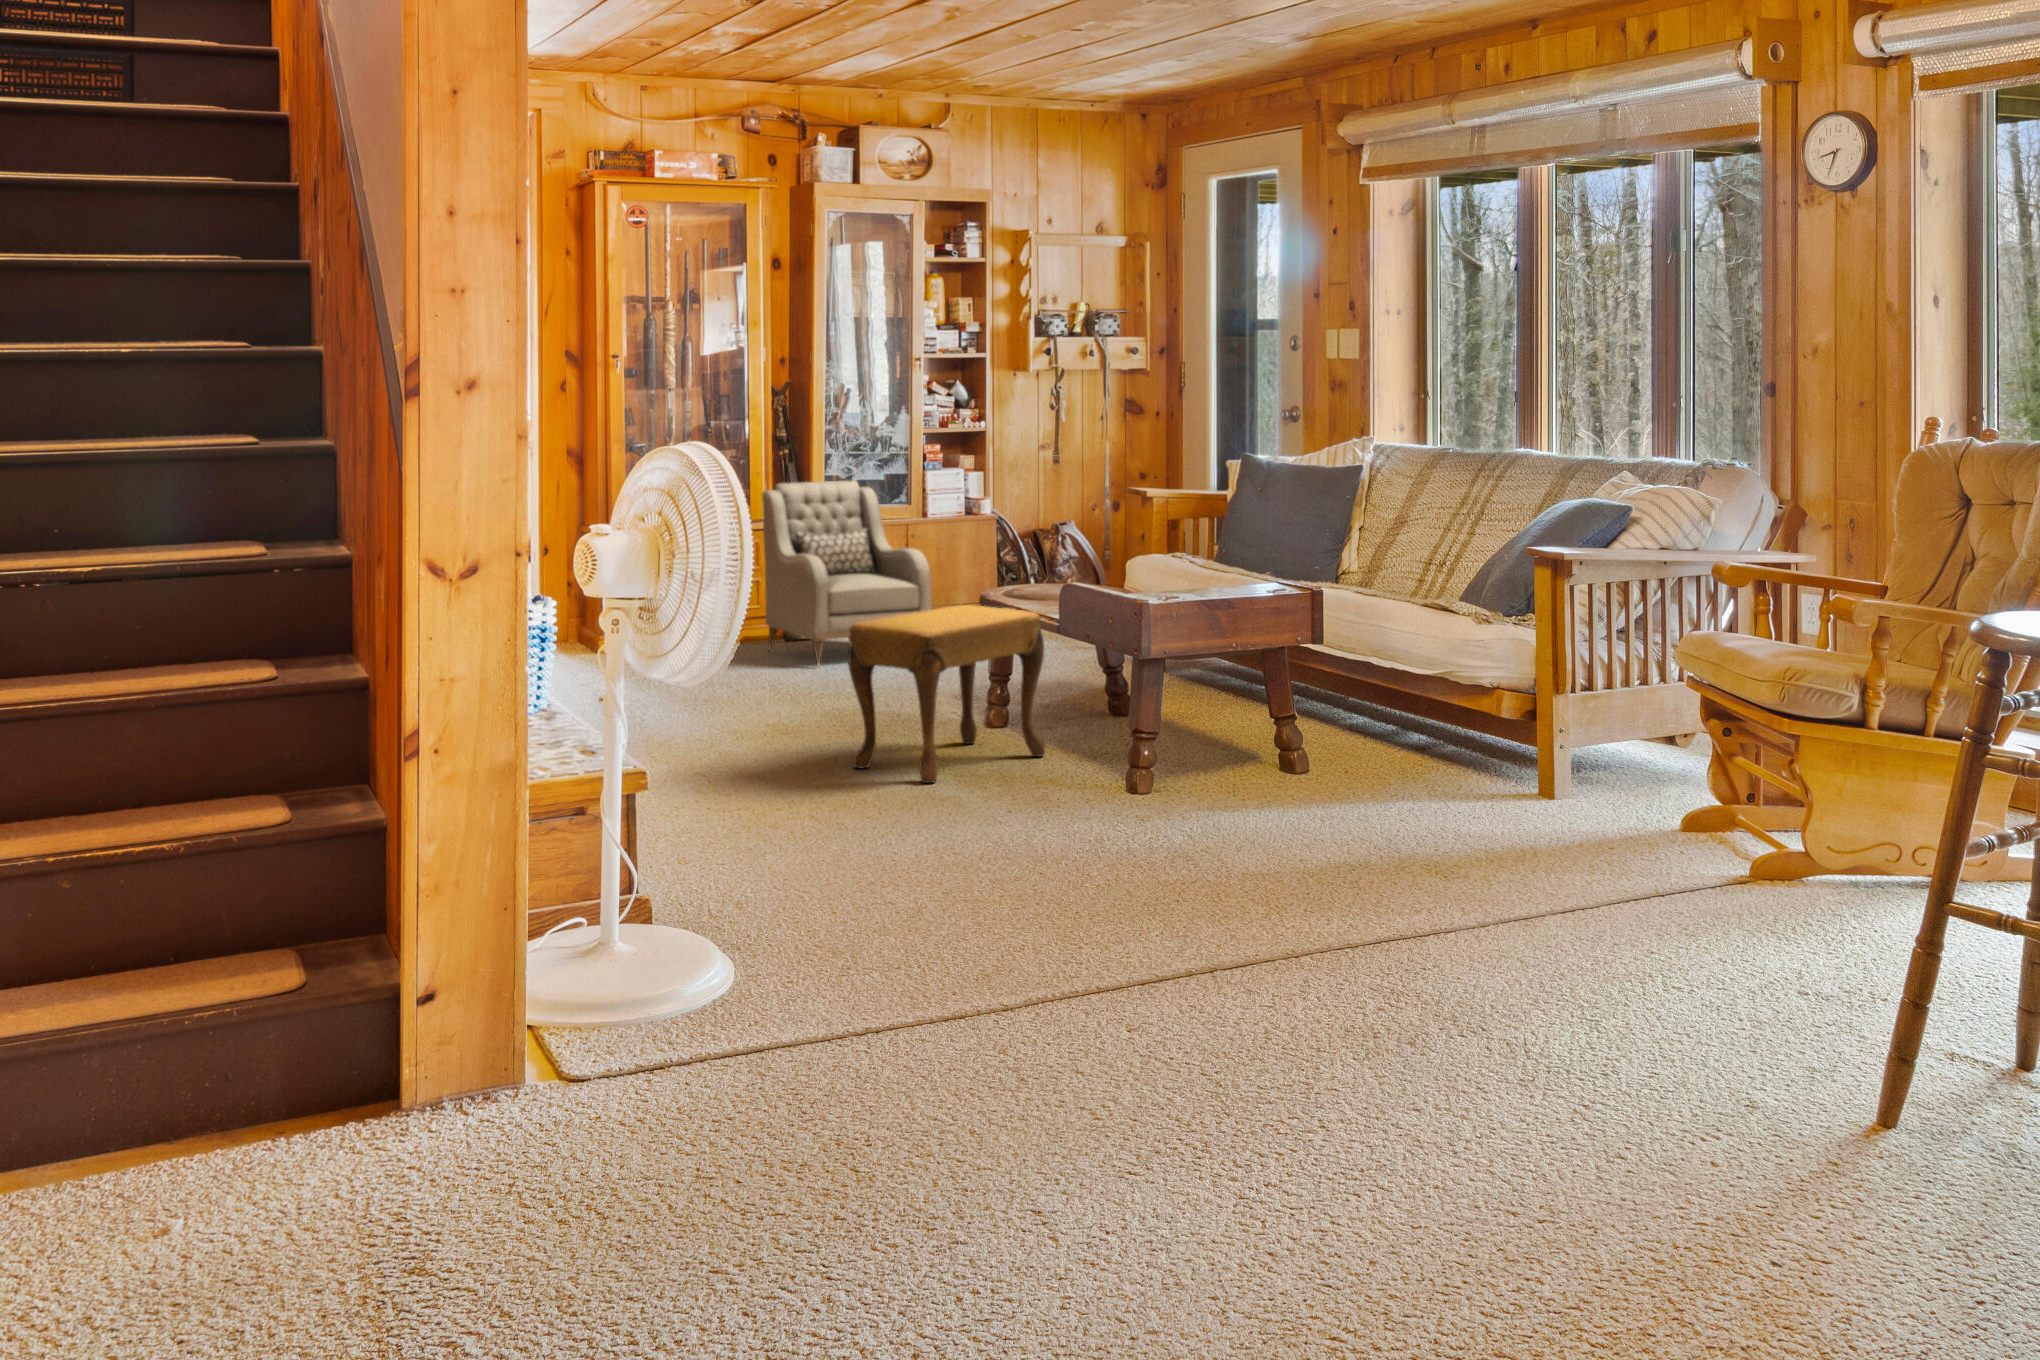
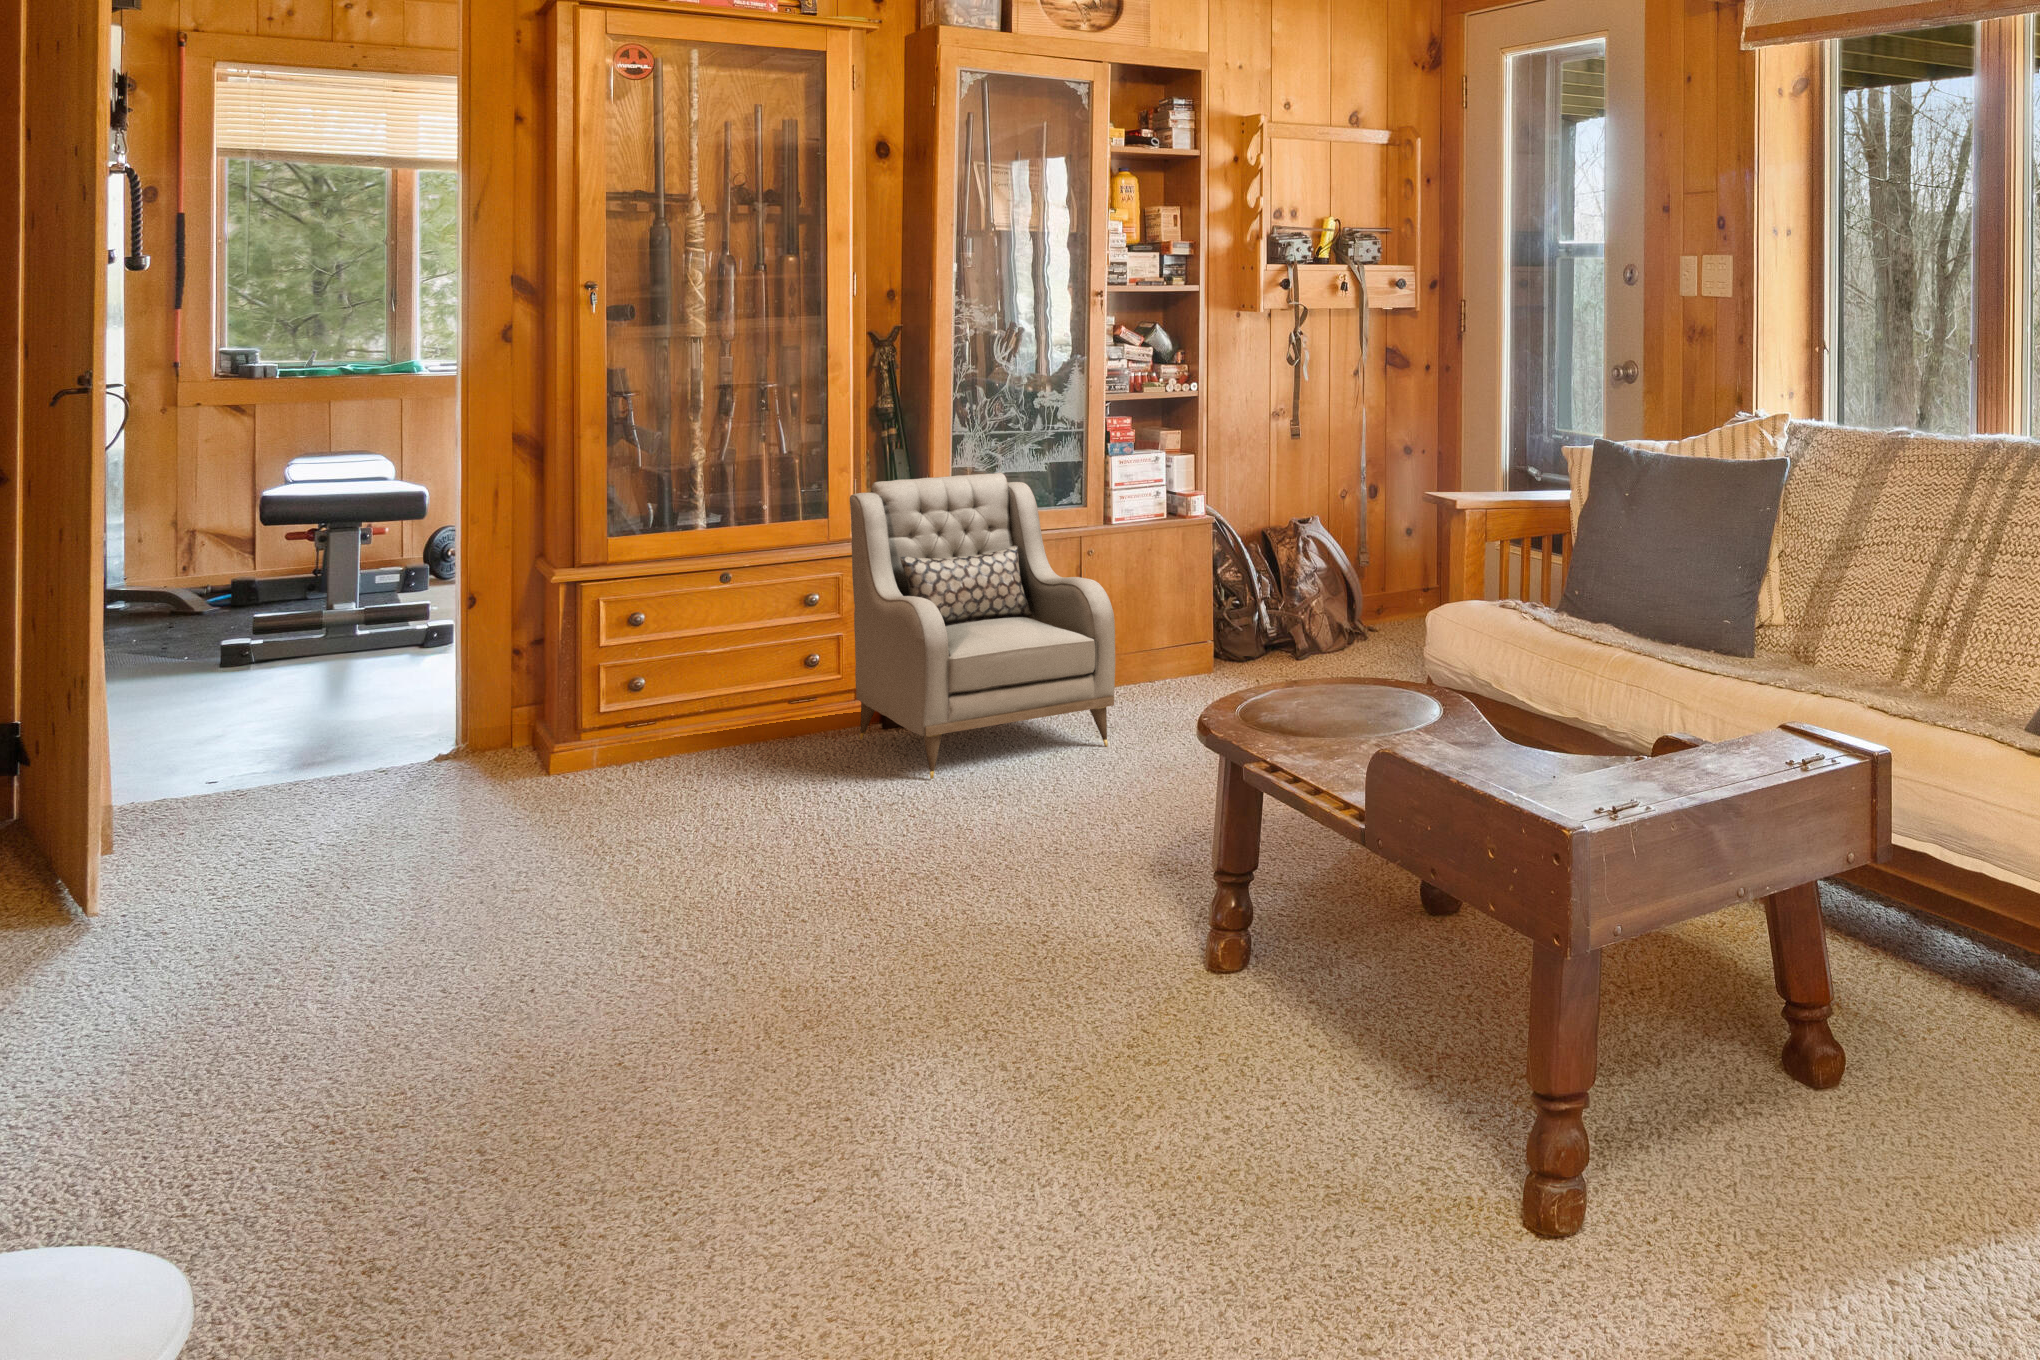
footstool: present [848,605,1046,783] -> none [920,753,1320,1186]

